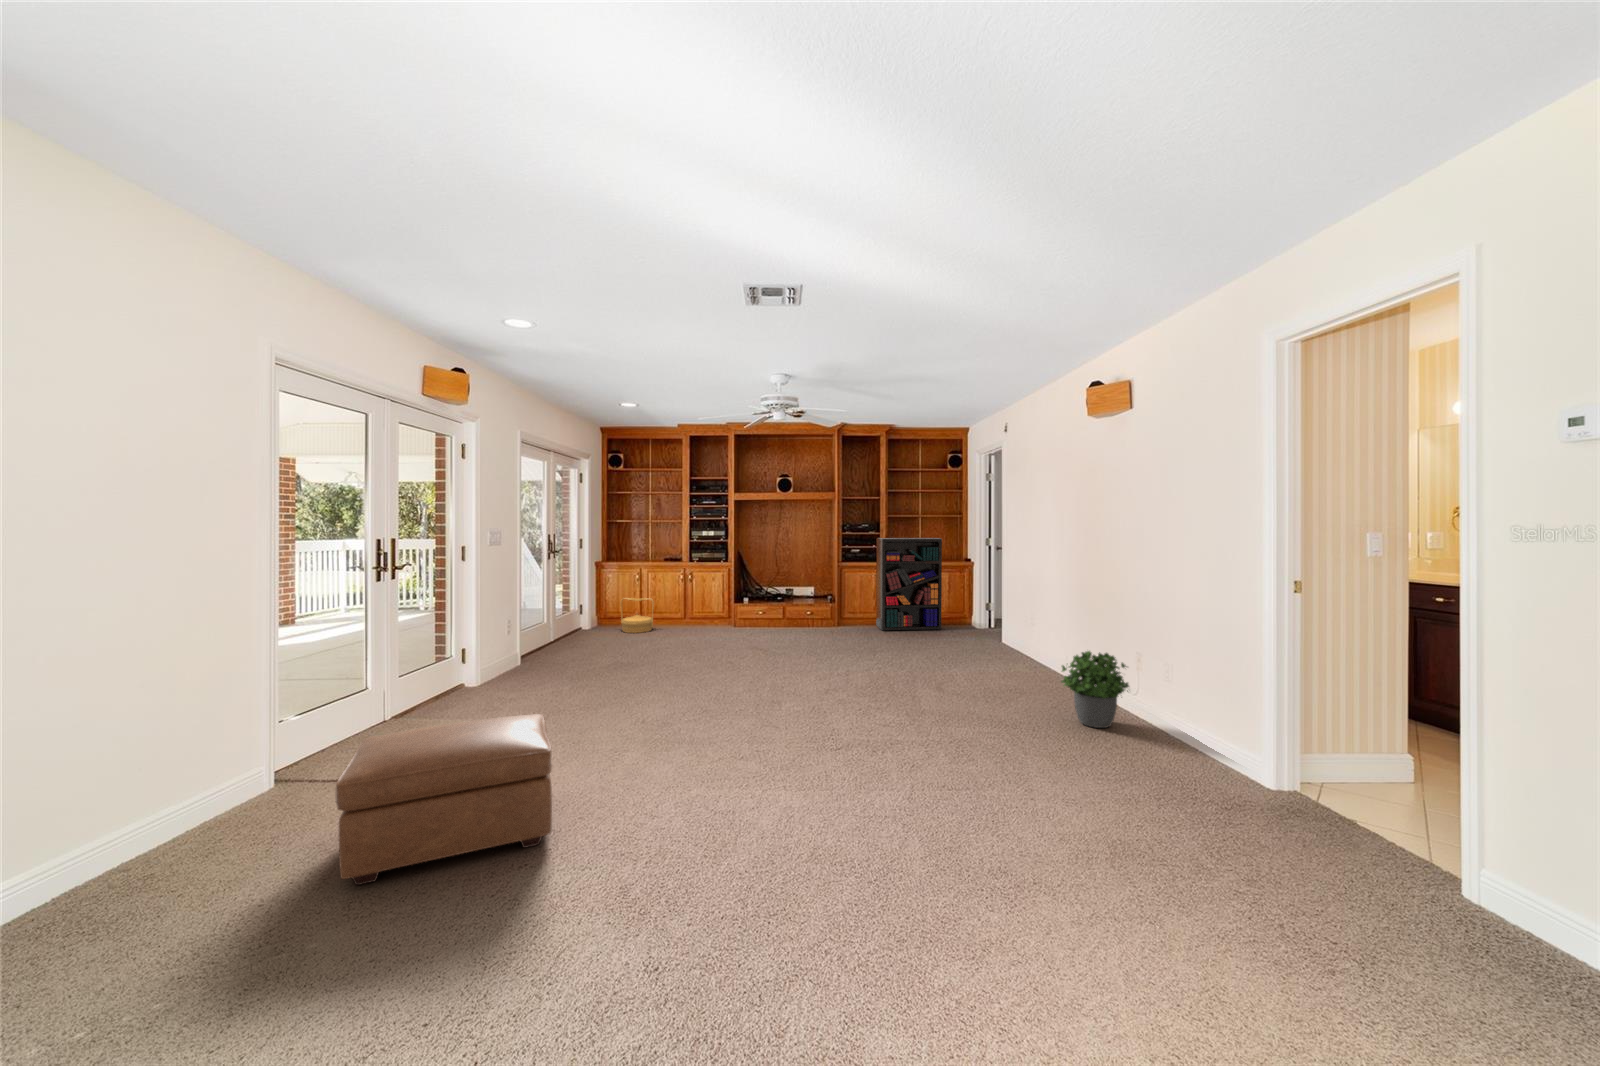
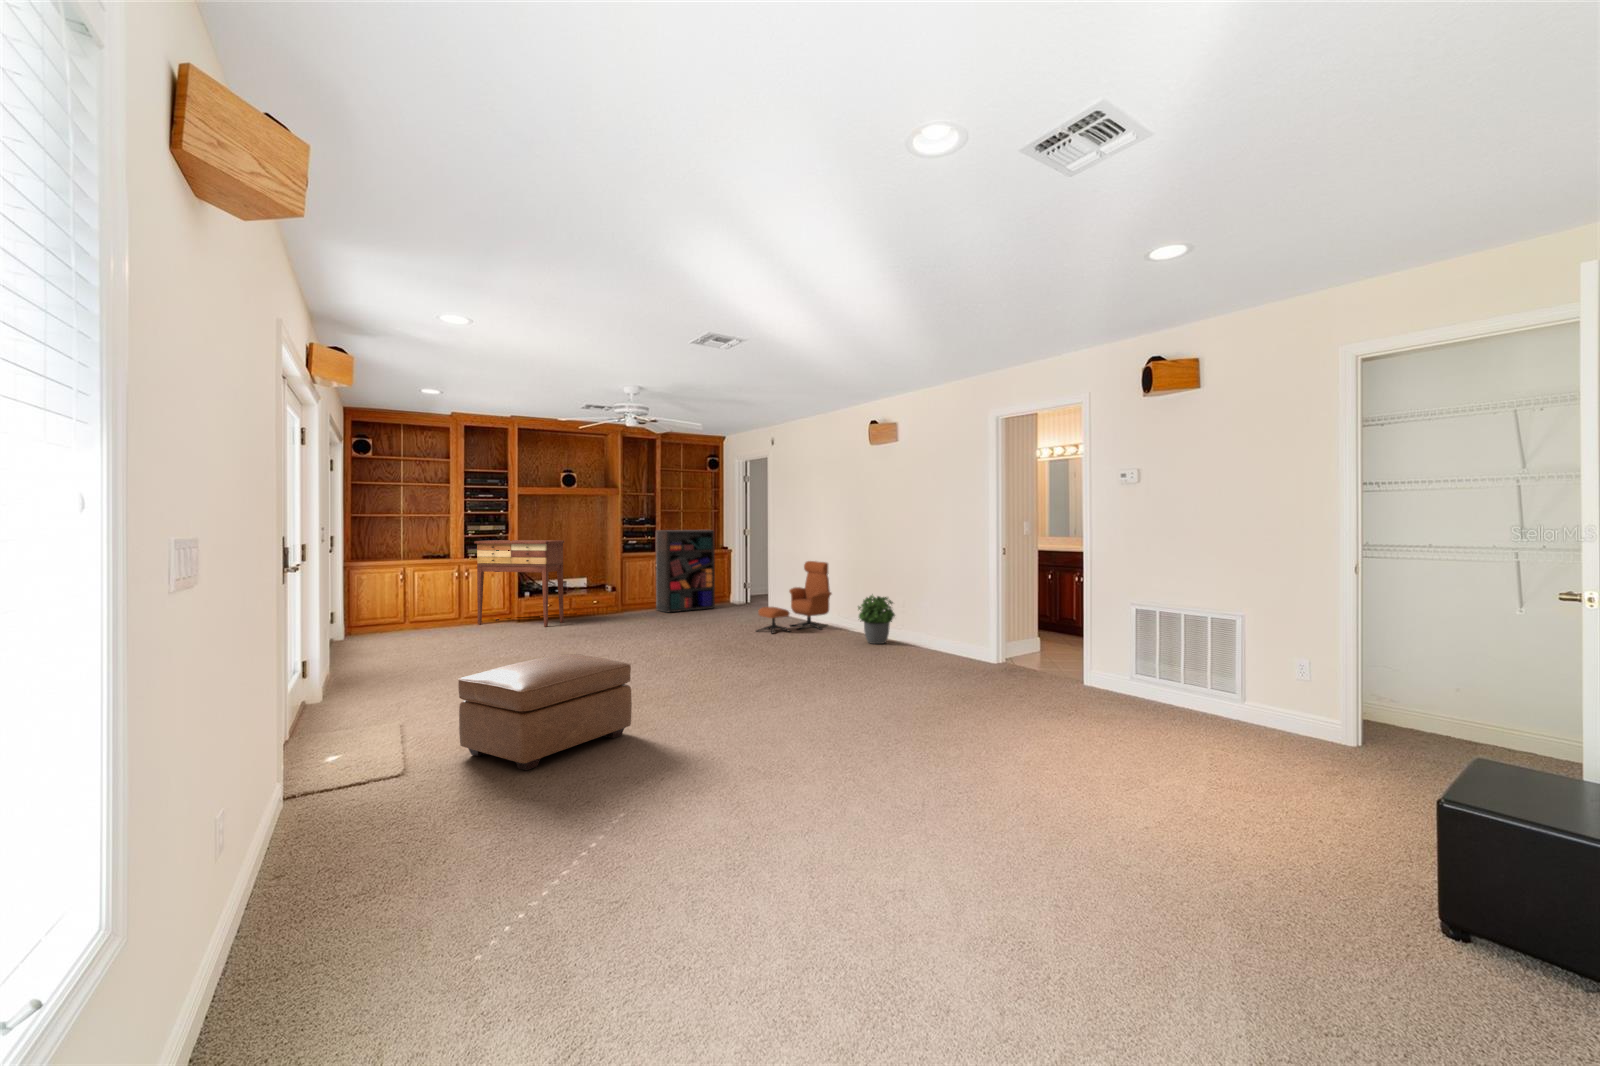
console table: none [696,546,770,637] -> present [474,540,564,627]
lounge chair: none [944,586,1053,683] -> present [757,561,832,633]
woven basket: present [621,598,653,633] -> none [389,597,430,635]

